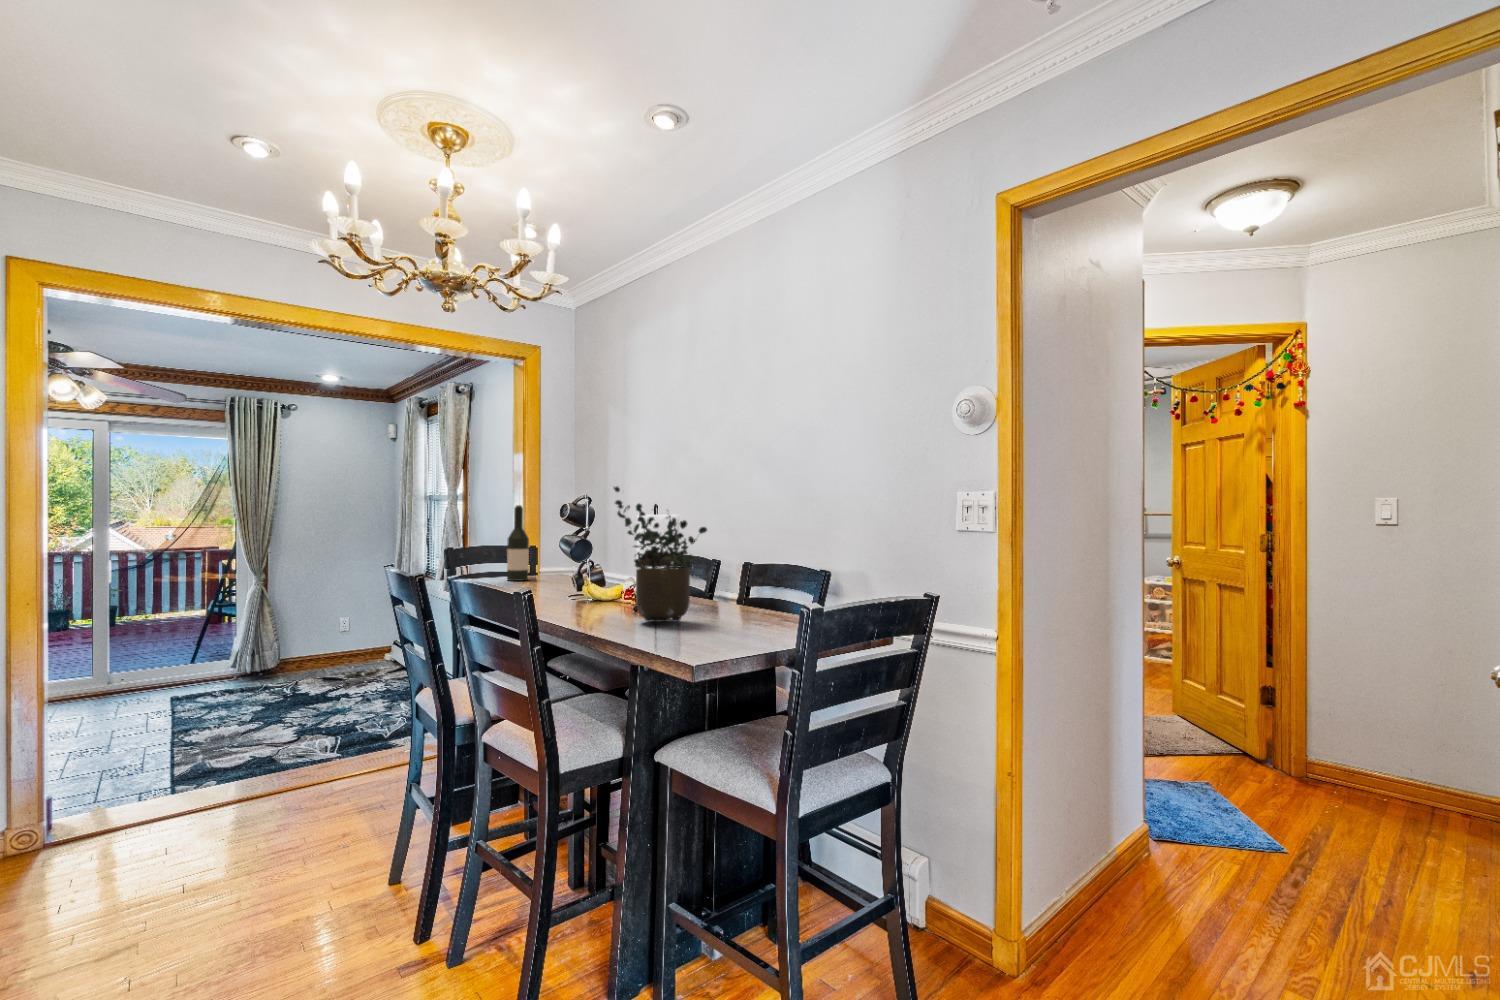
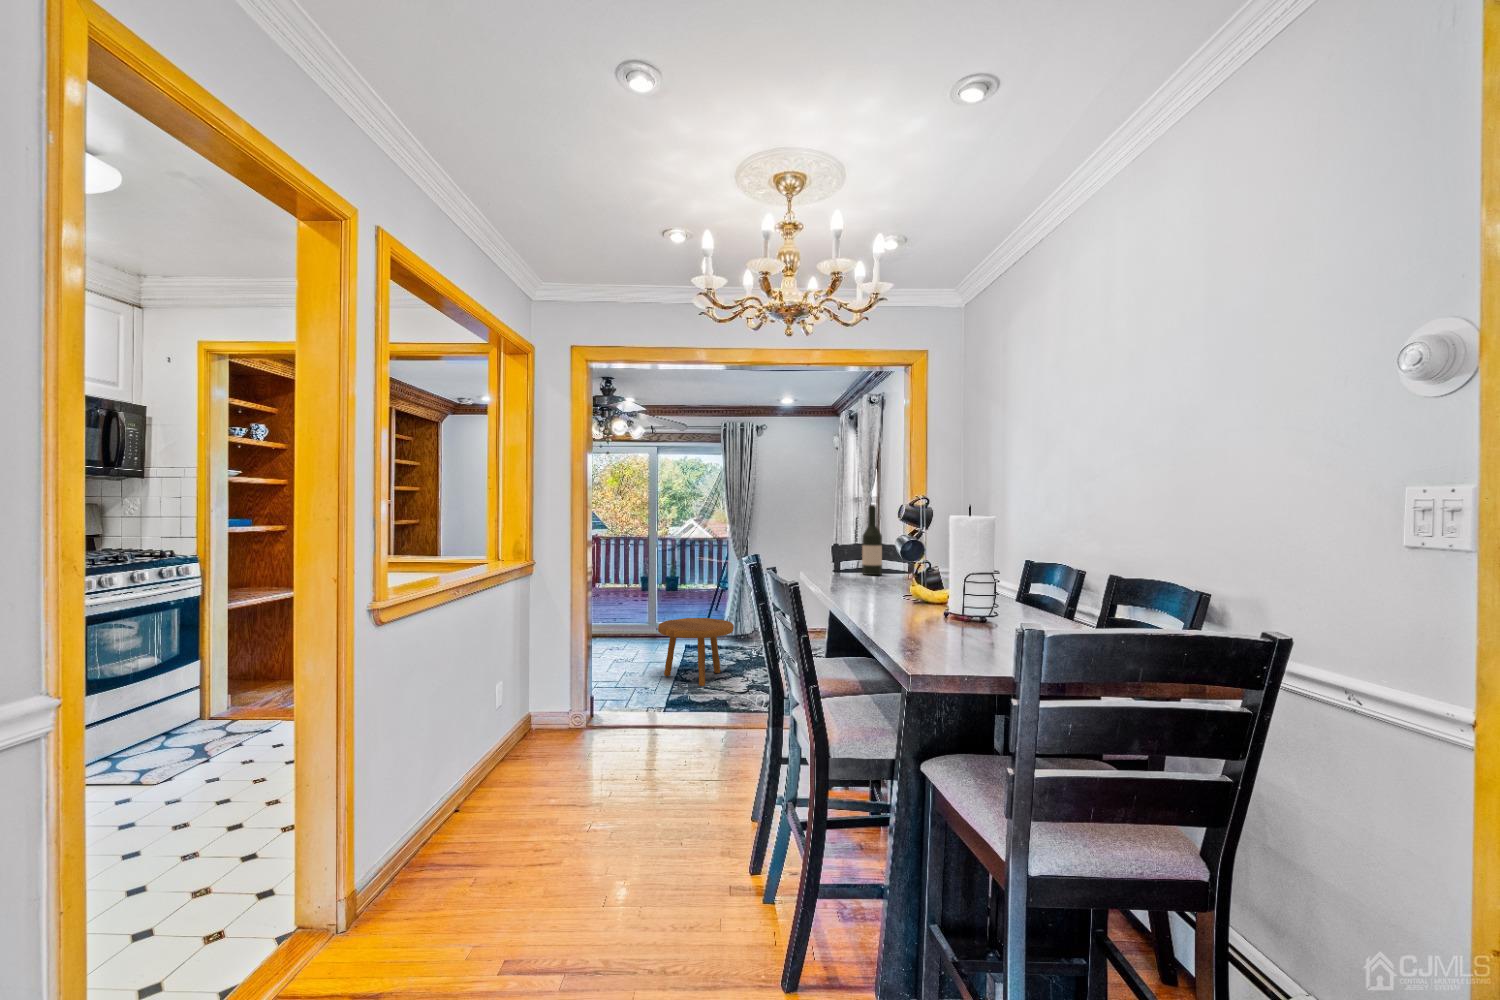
potted plant: present [614,487,707,622] -> none [889,483,983,628]
footstool: none [141,655,271,748] -> present [658,618,734,686]

